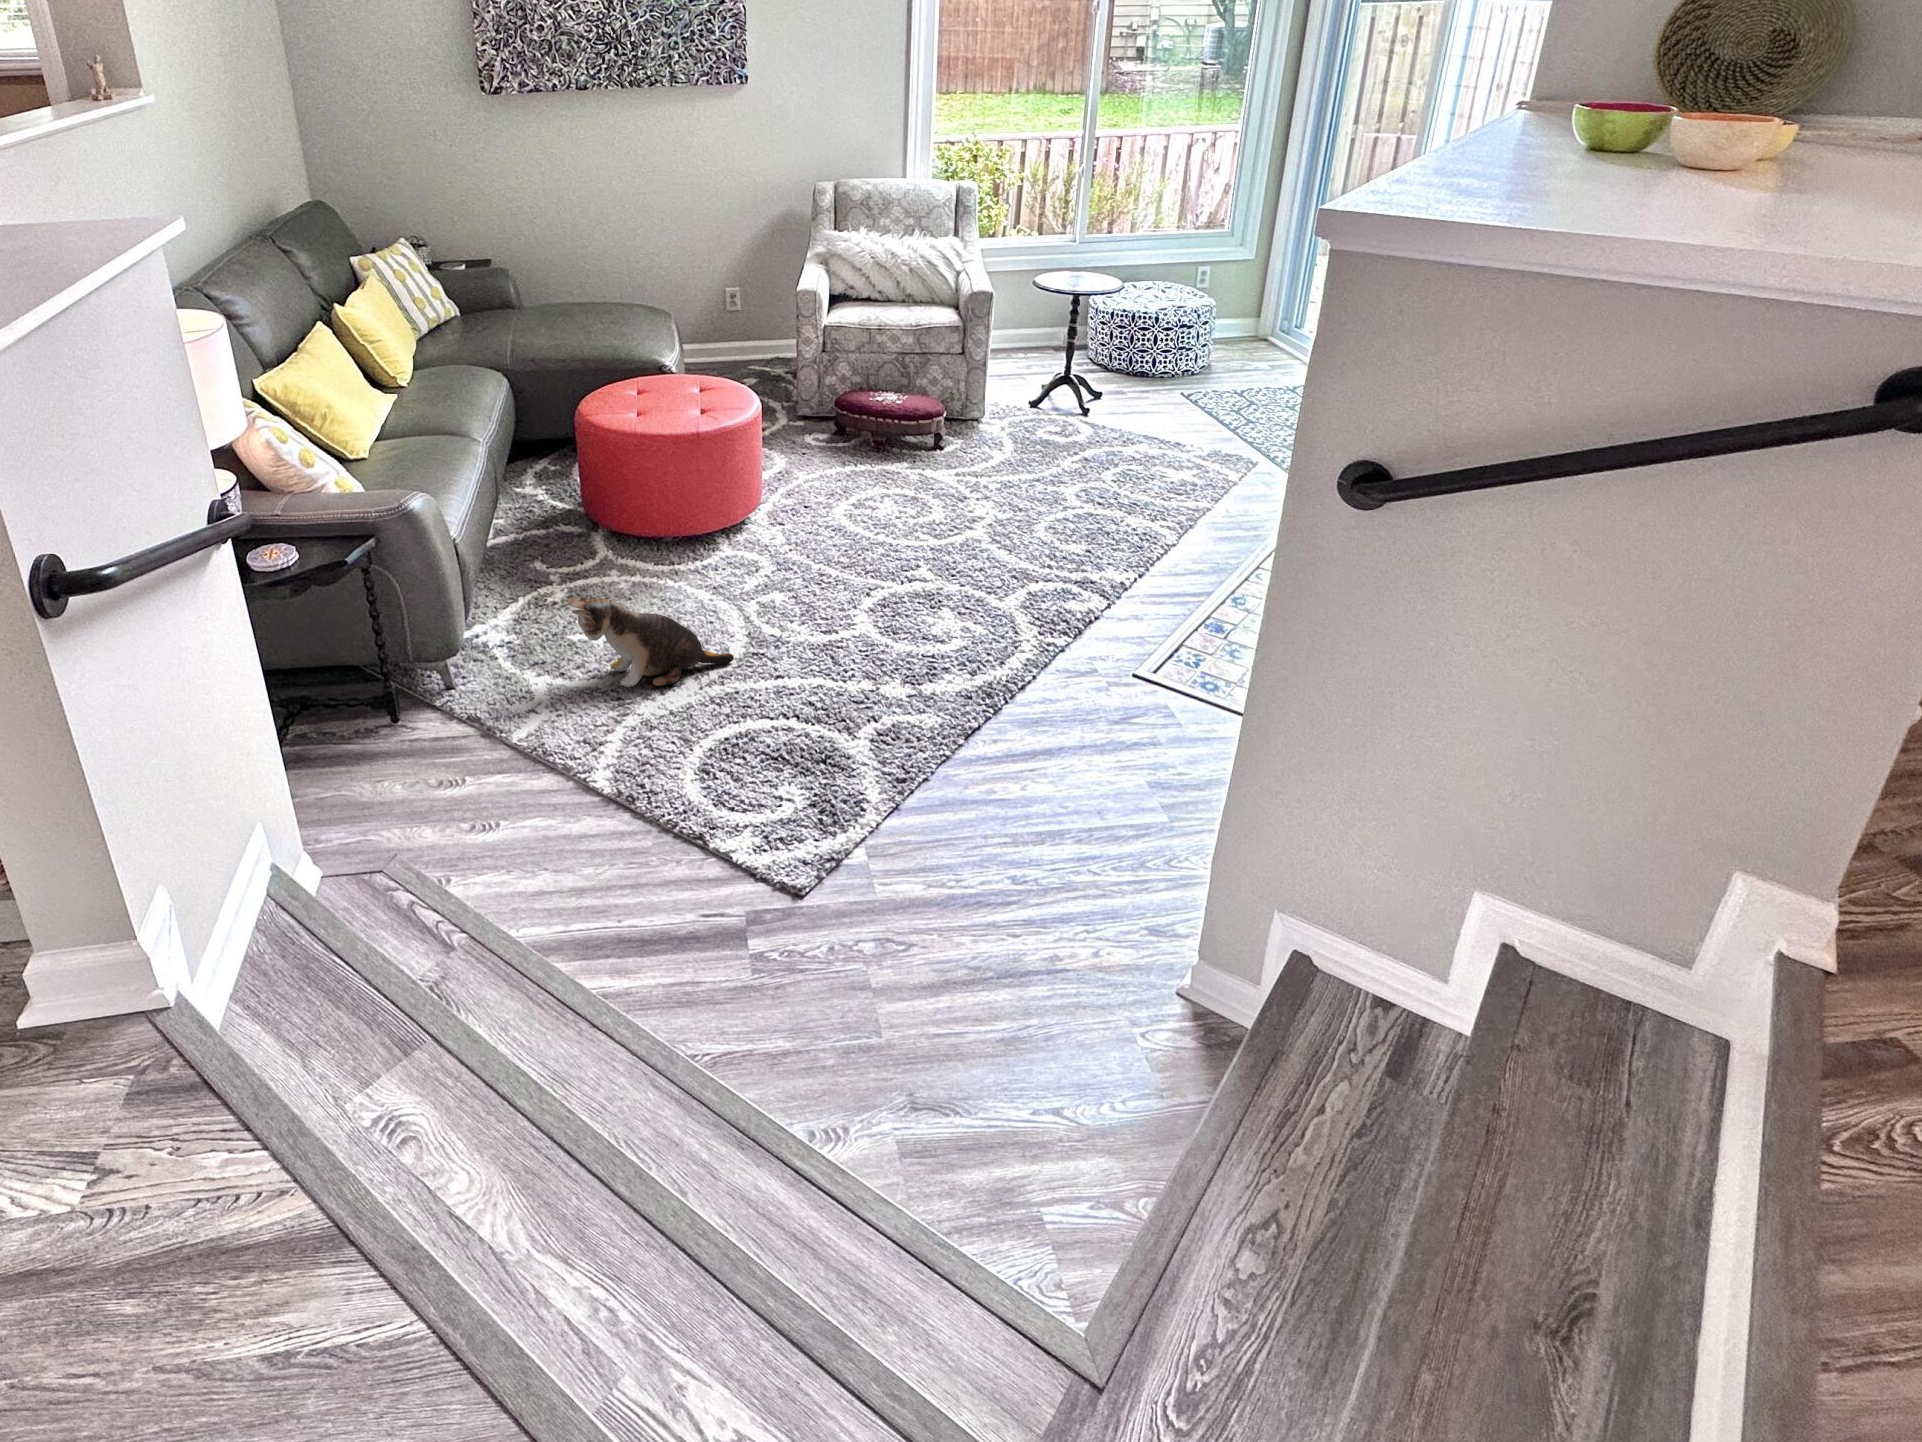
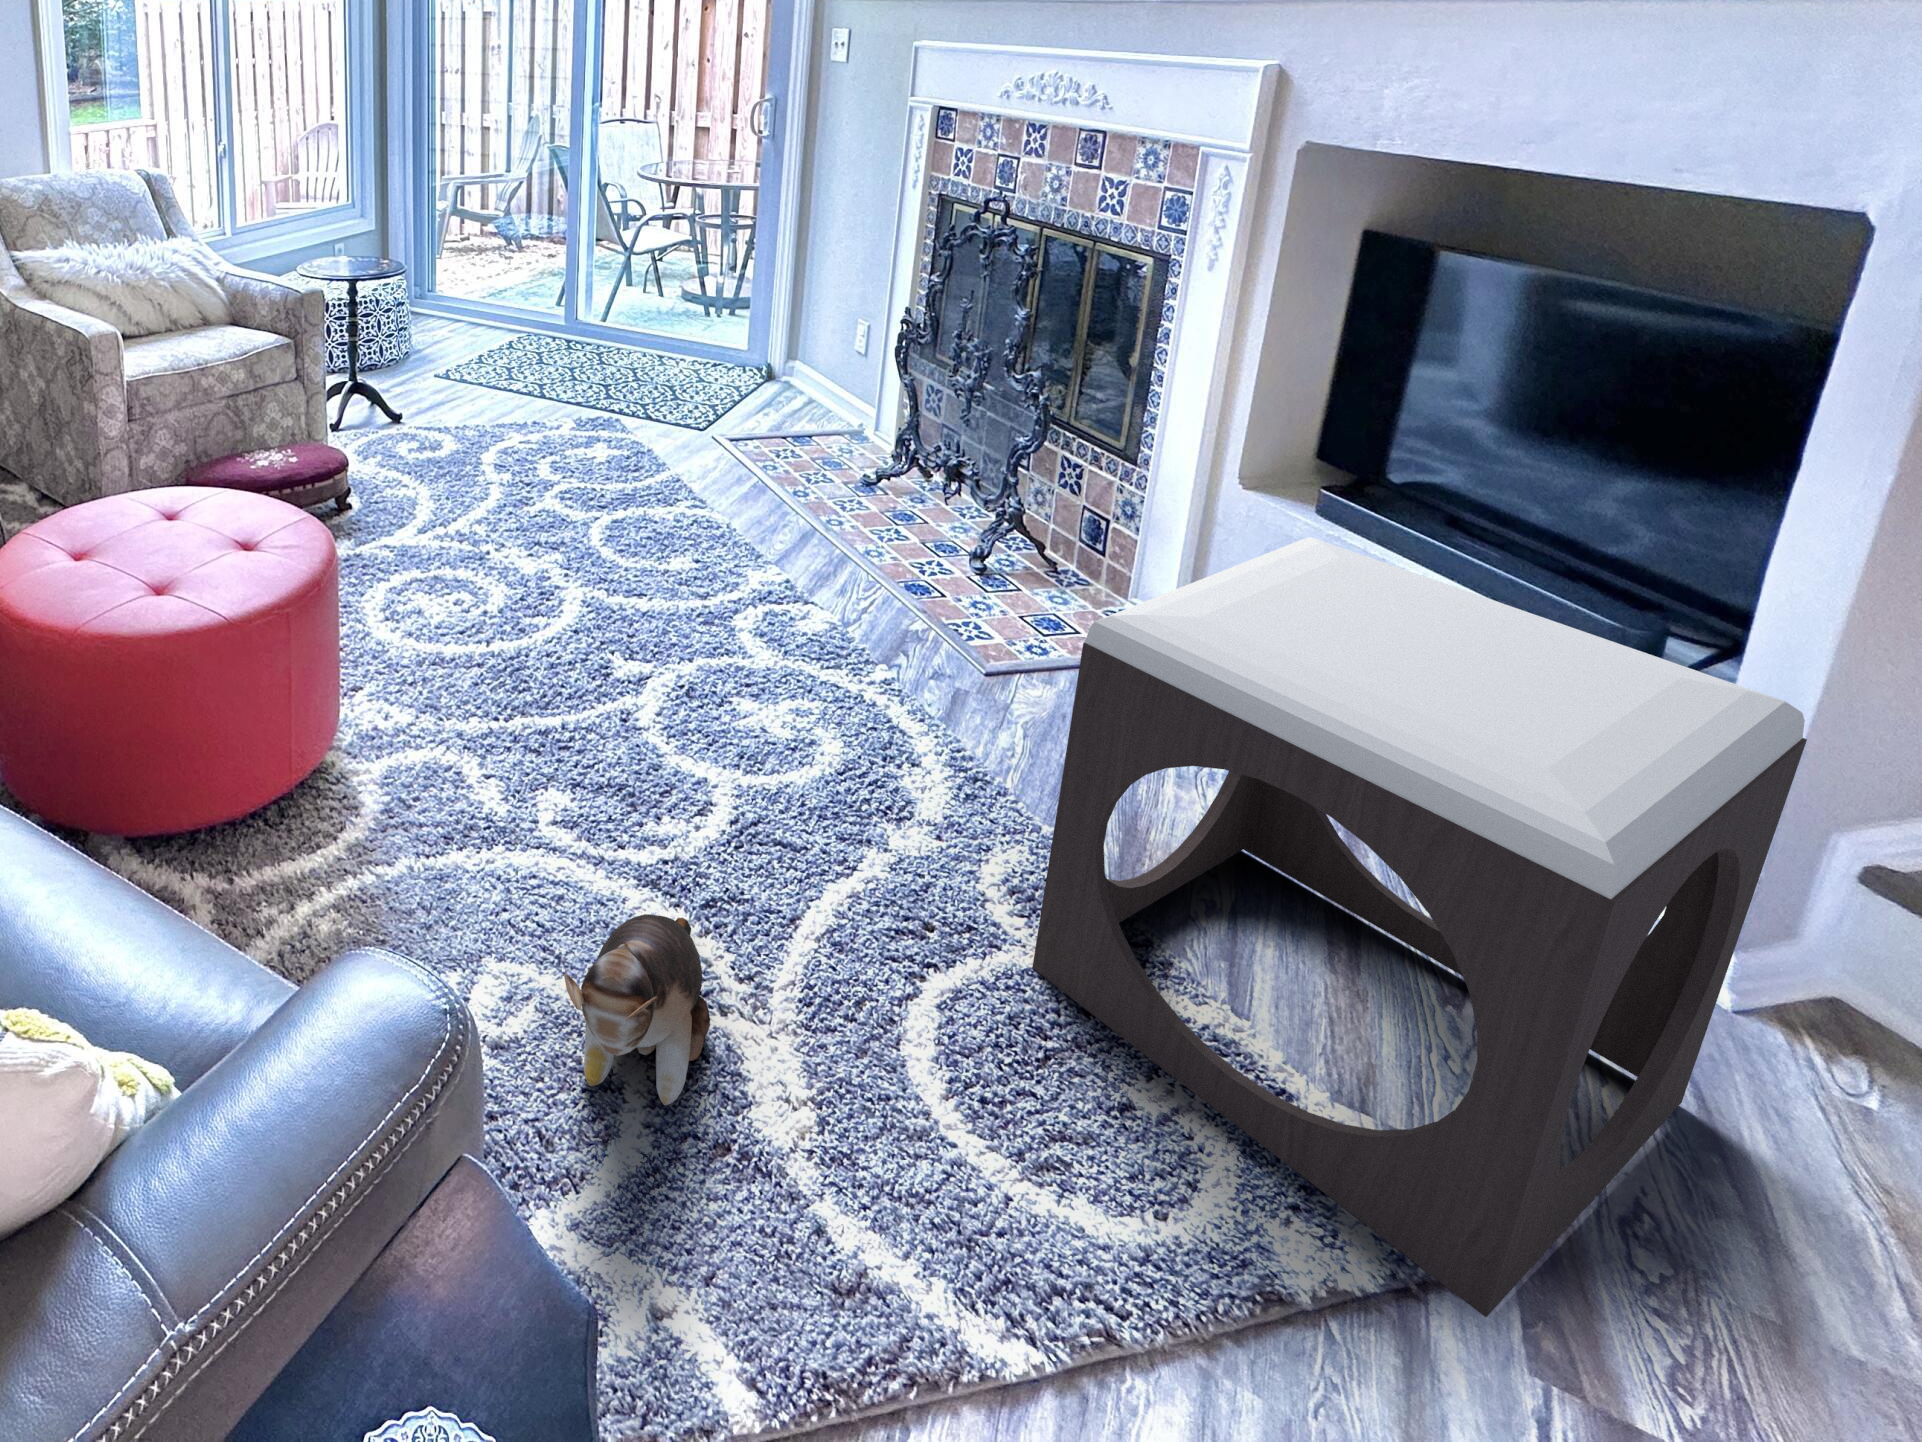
footstool: none [750,543,1082,964] -> present [1032,537,1807,1317]

